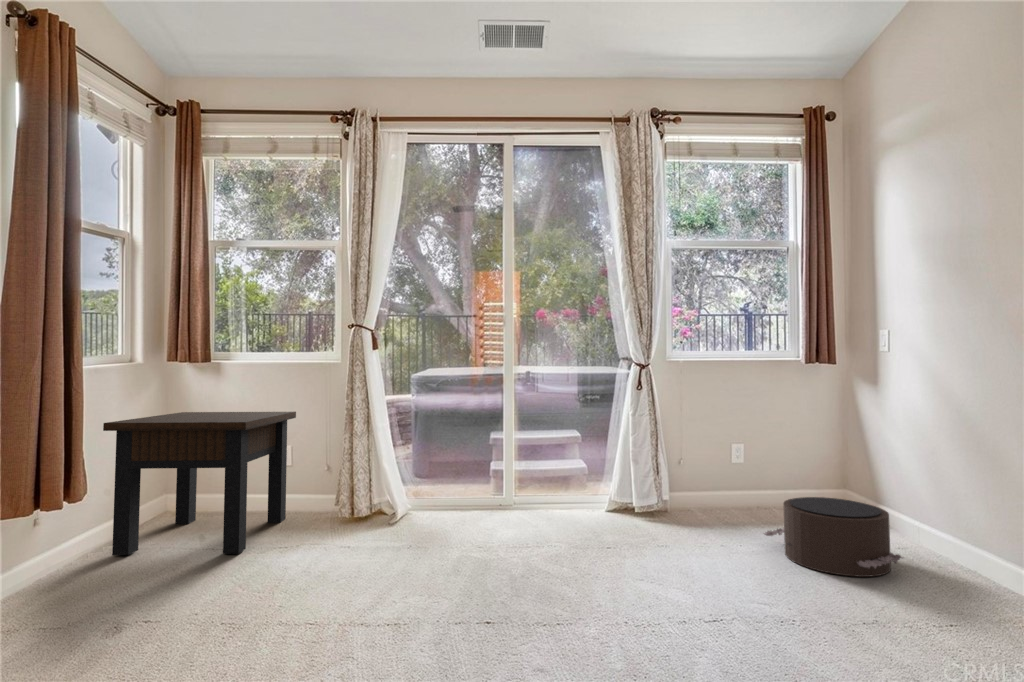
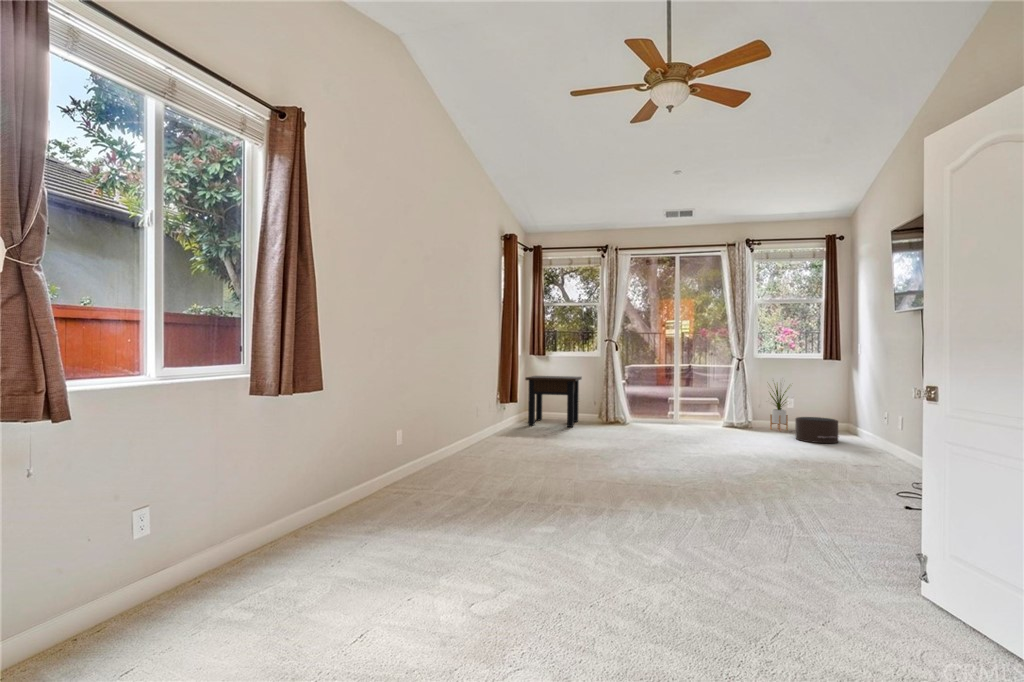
house plant: none [691,402,757,522] -> present [770,384,788,431]

